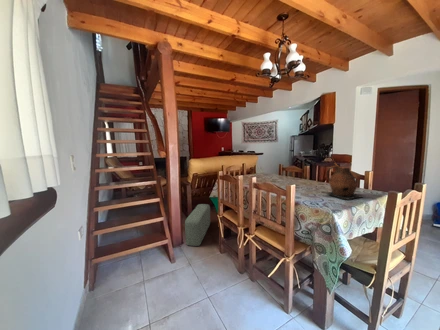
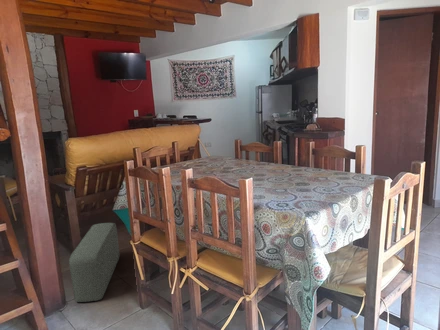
ceramic pitcher: present [327,163,362,199] -> none [301,138,351,194]

